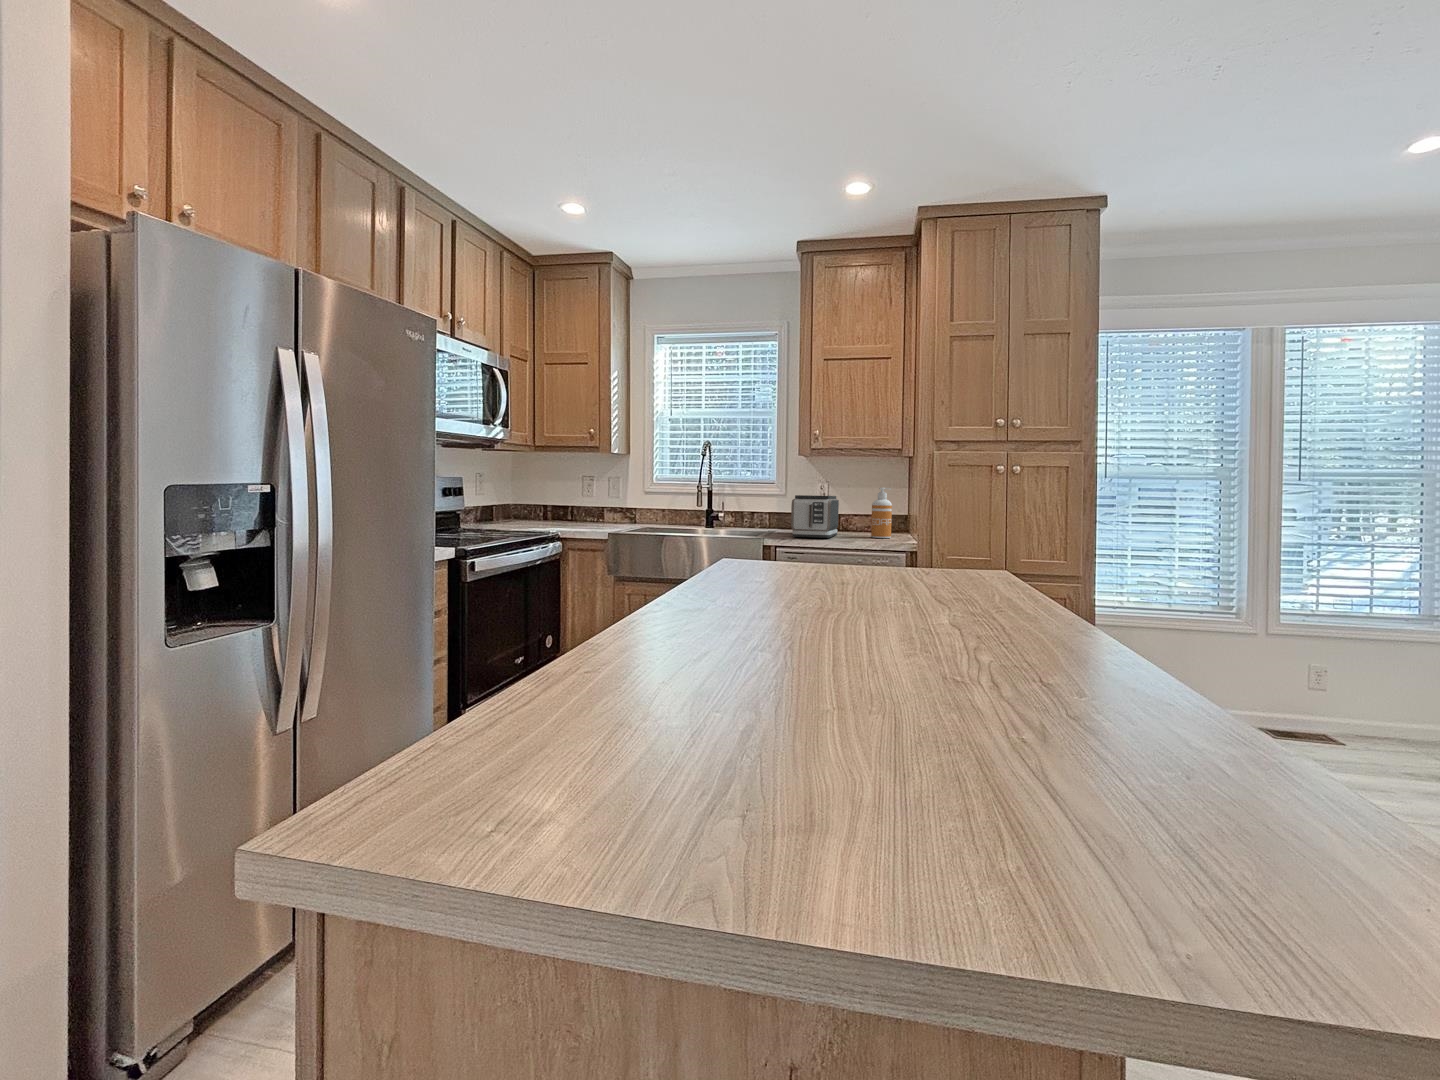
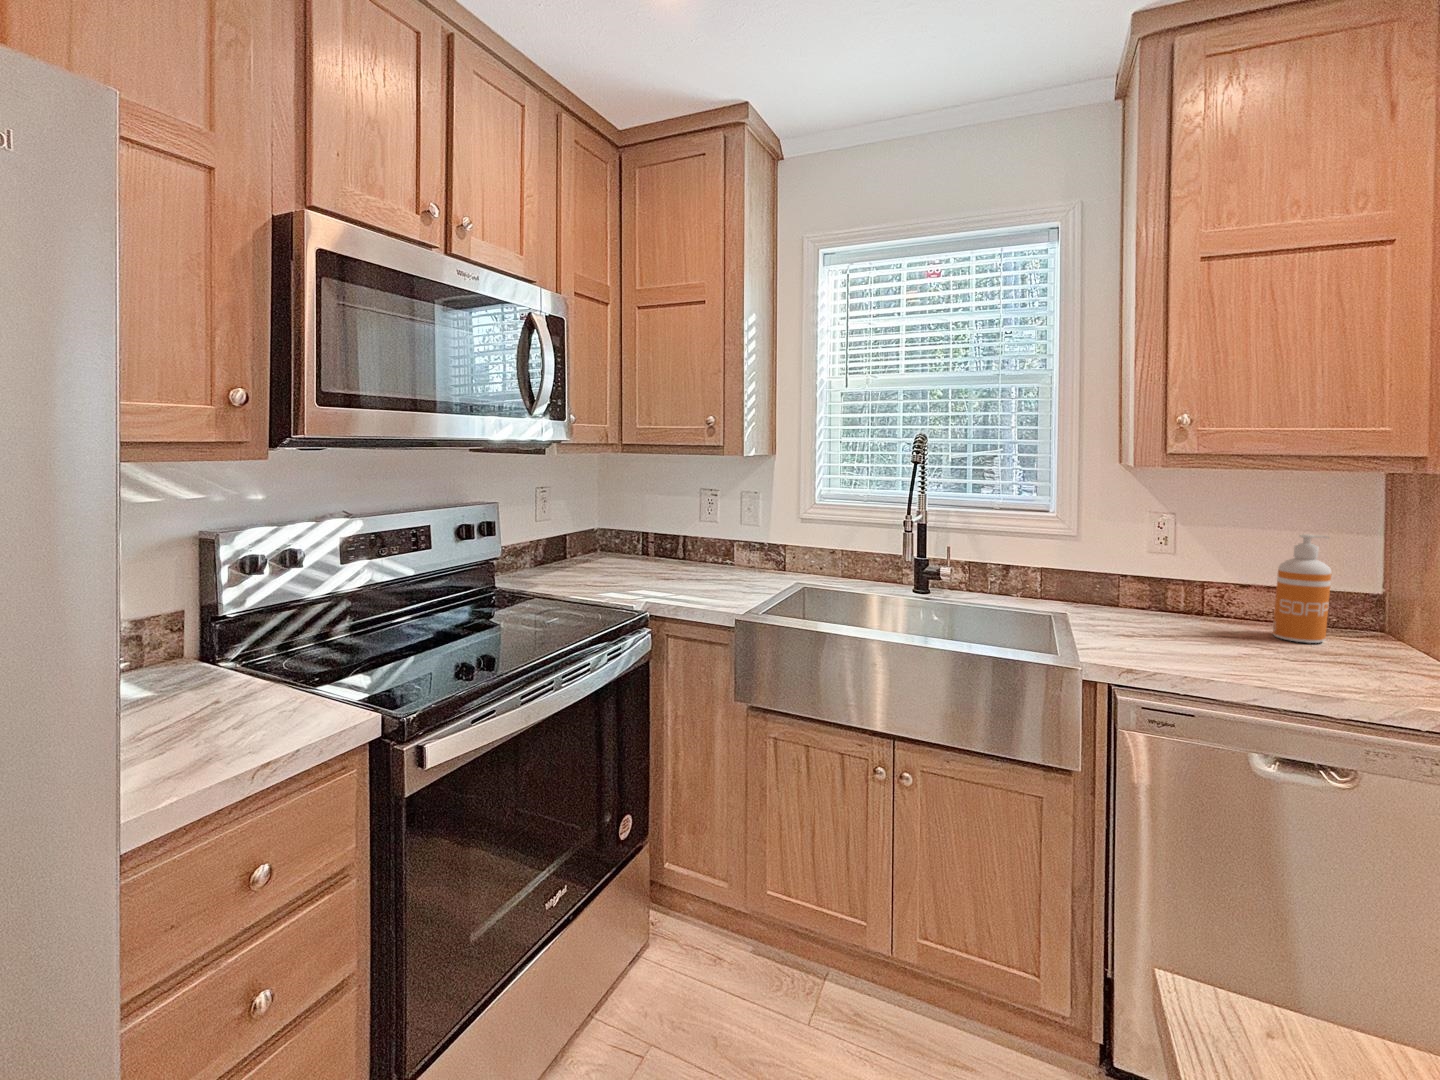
toaster: present [791,495,839,538] -> none [1102,541,1200,644]

